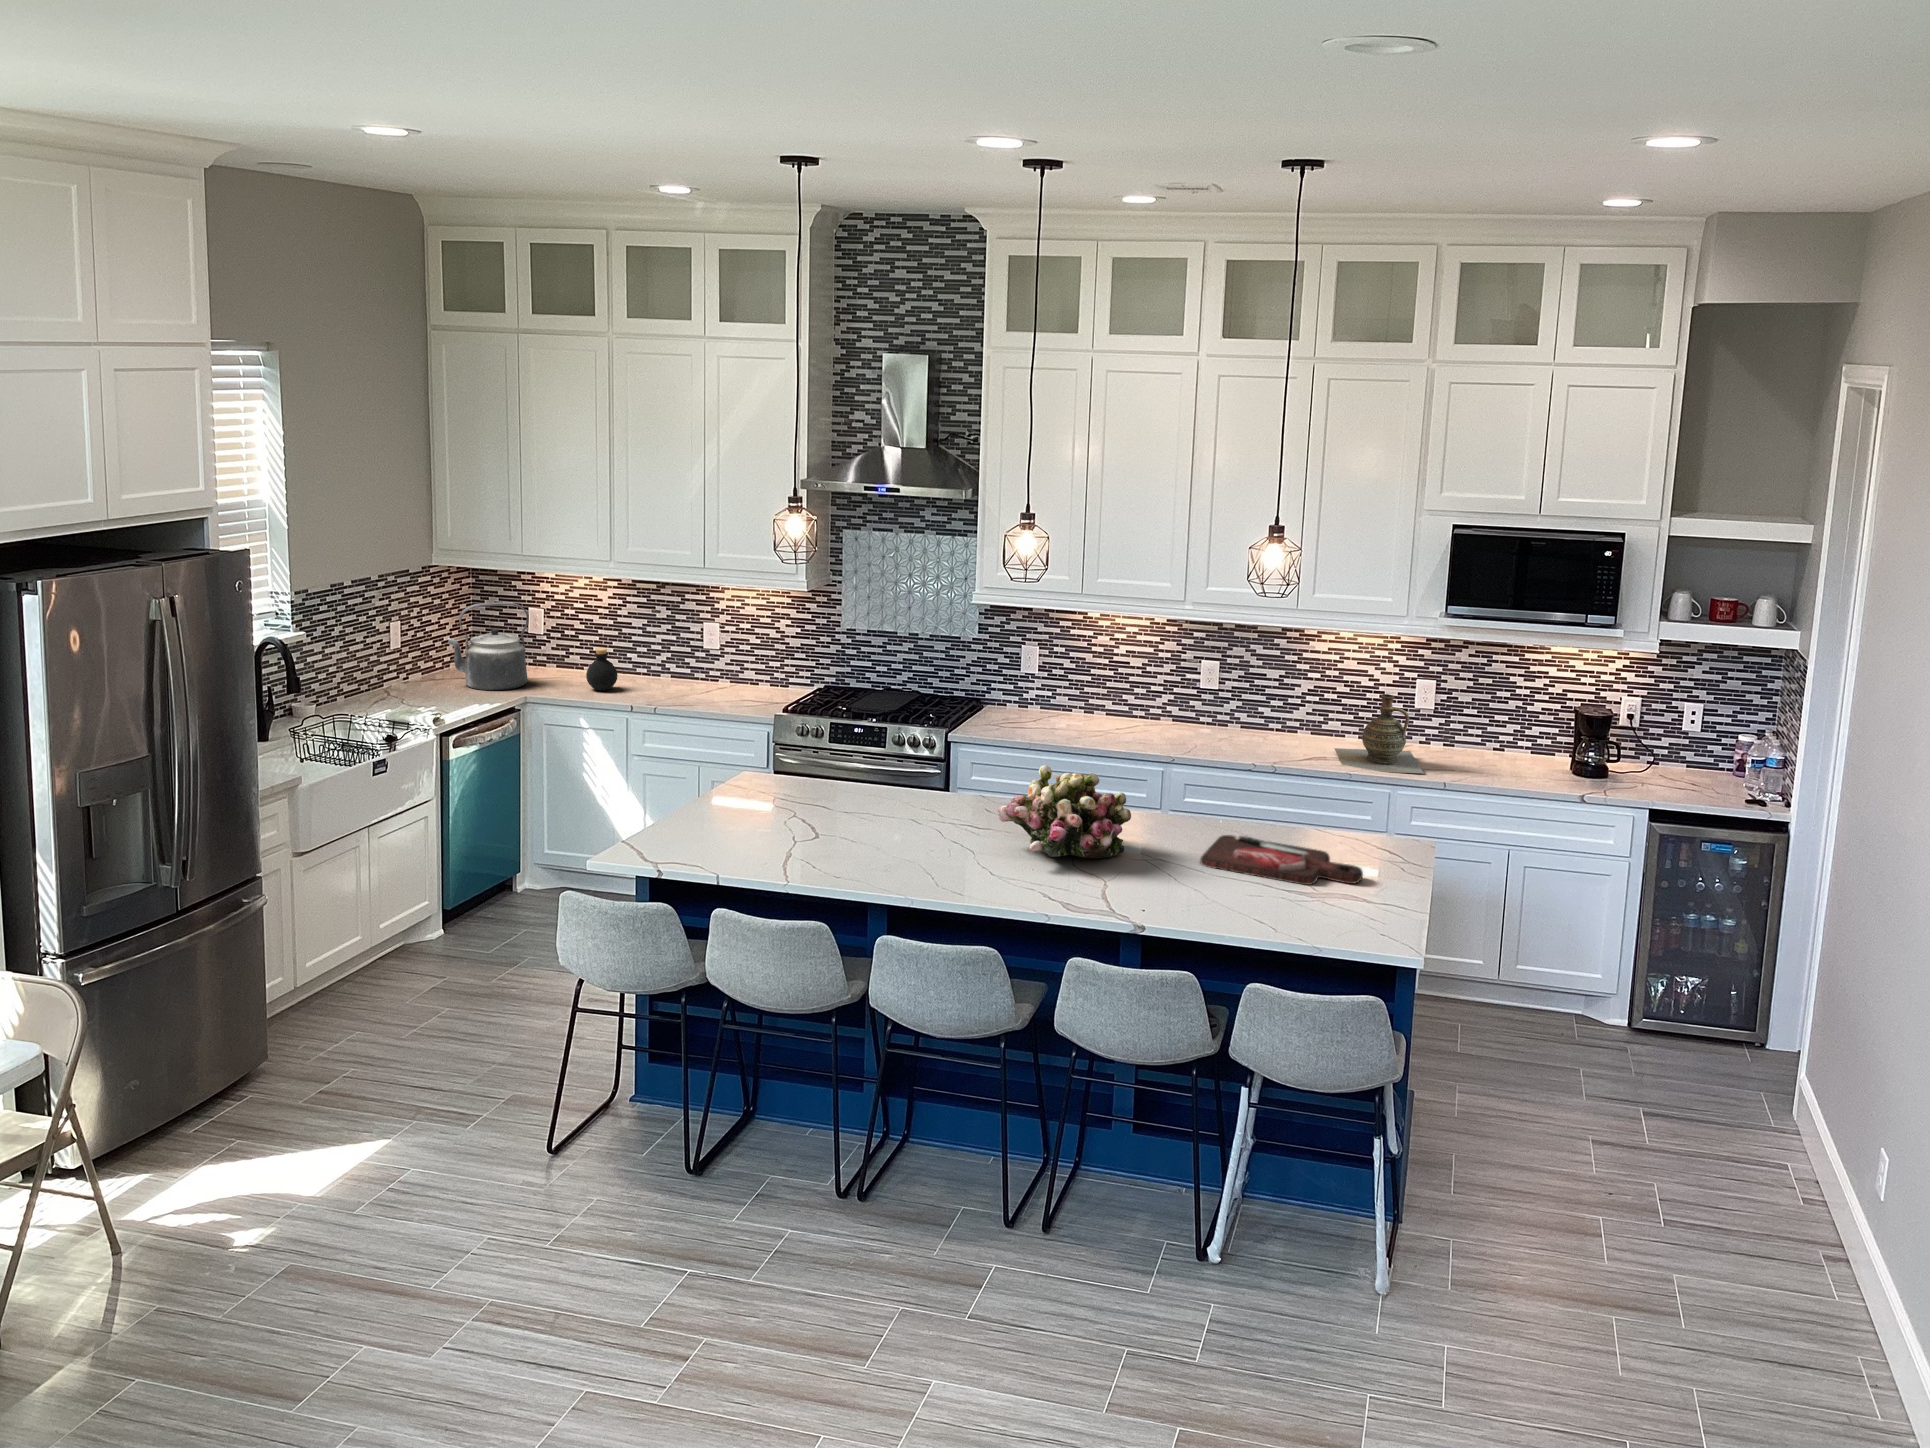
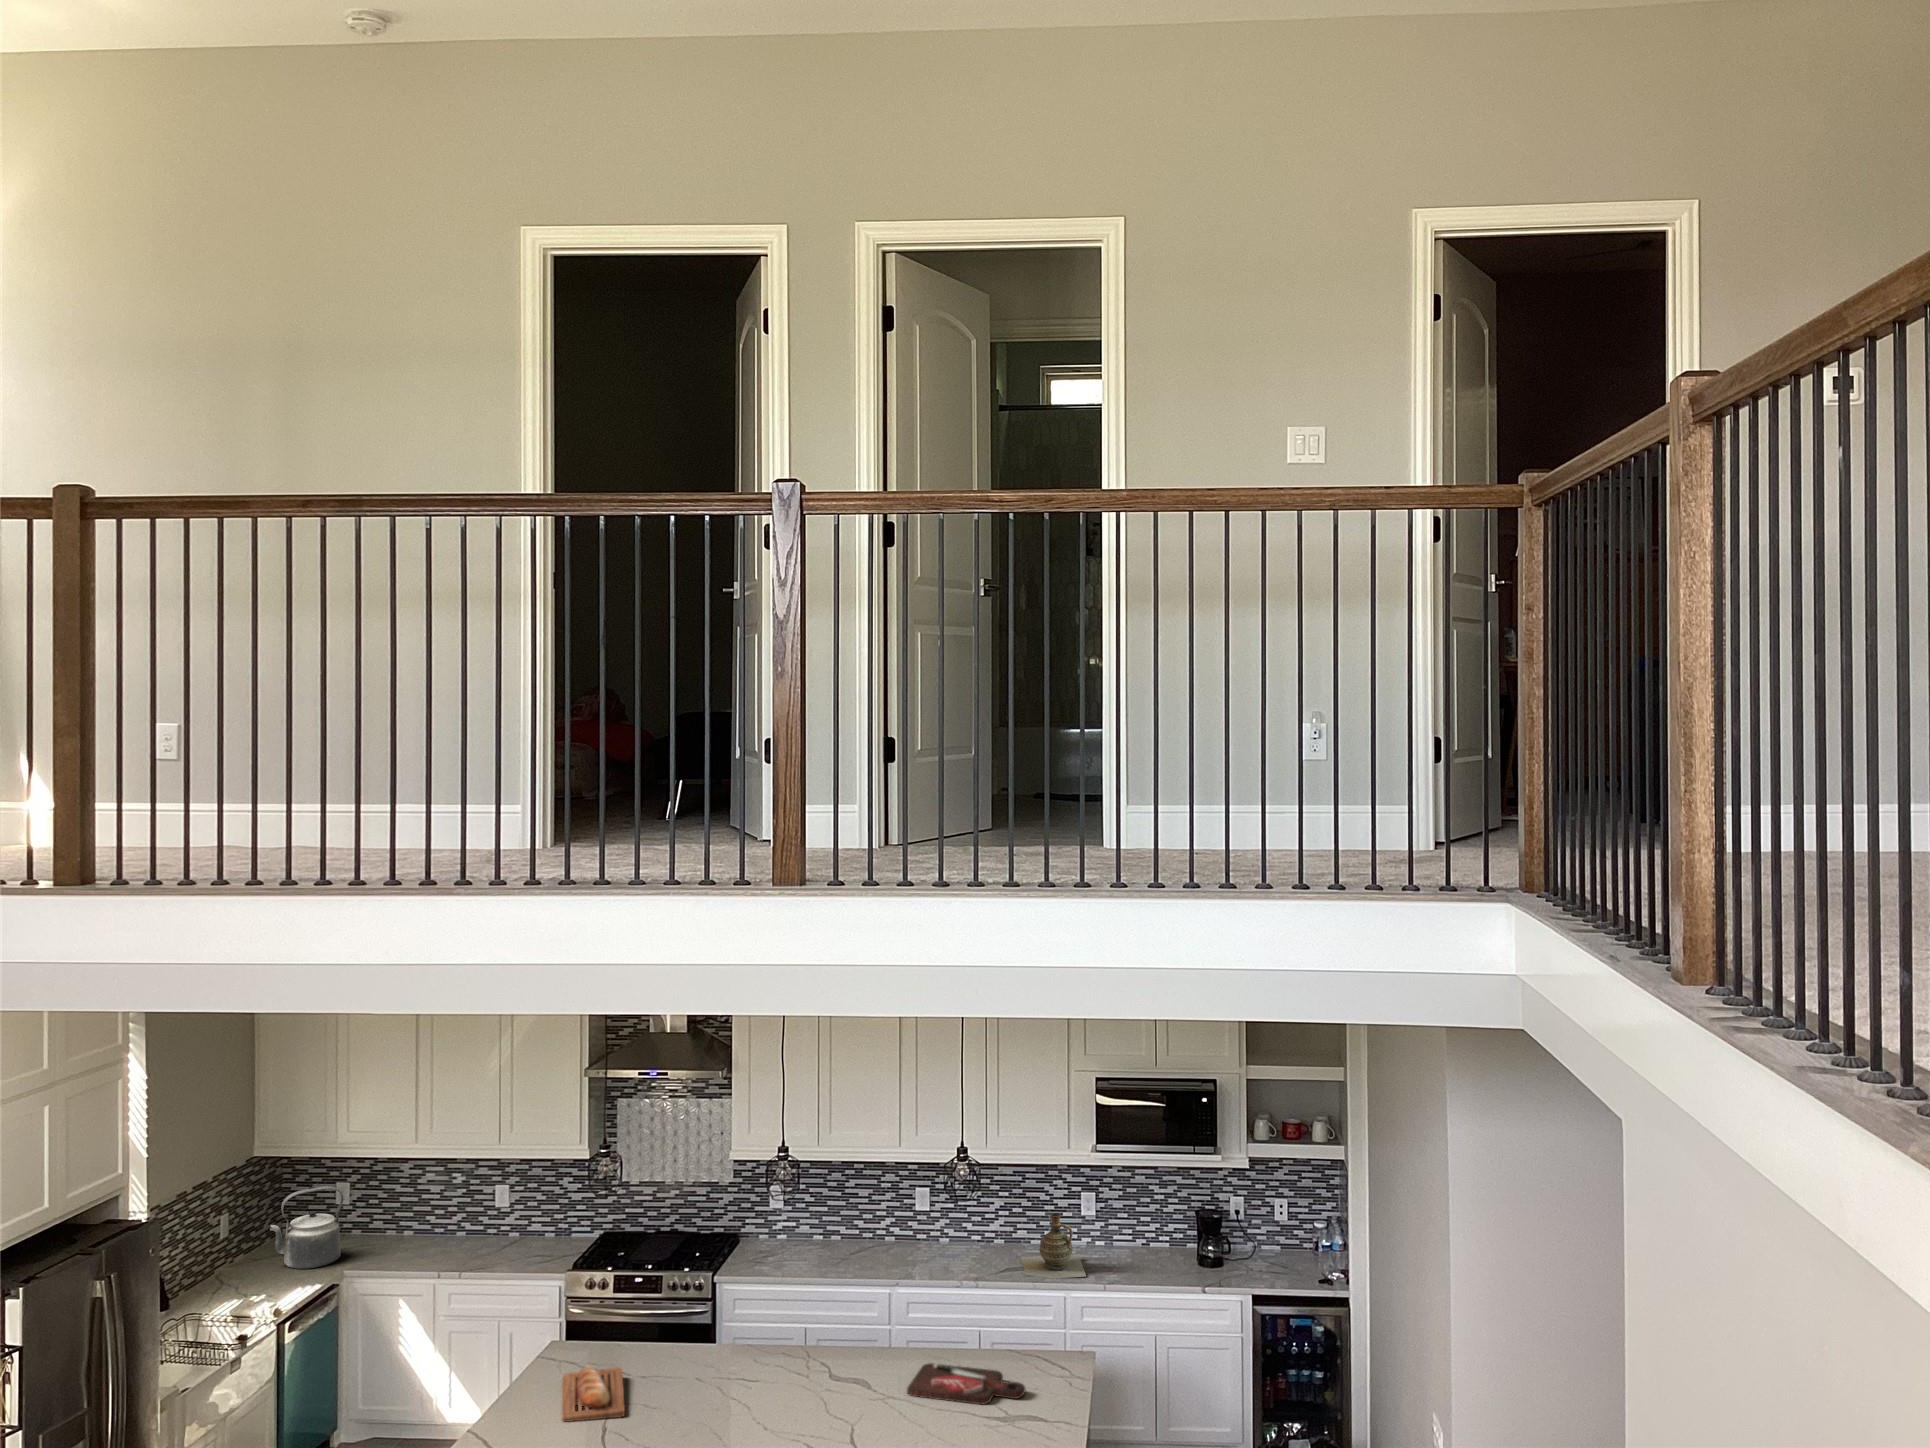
bottle: present [586,648,618,691] -> none [395,1219,423,1258]
flower arrangement: present [998,765,1131,858] -> none [752,1327,854,1403]
bread loaf: none [754,793,834,850] -> present [562,1367,625,1422]

